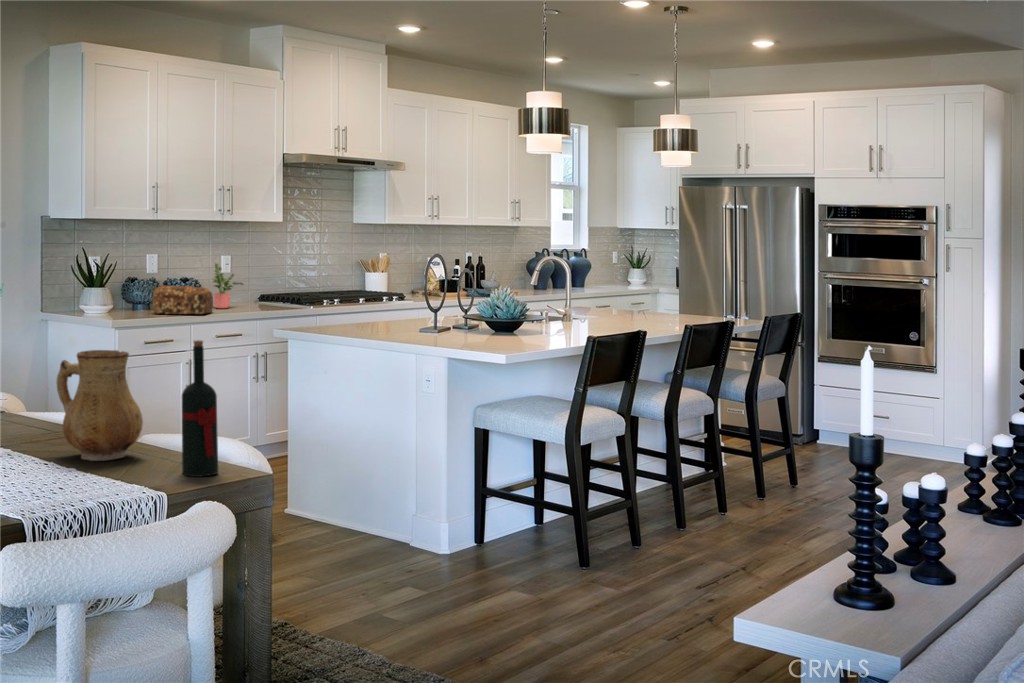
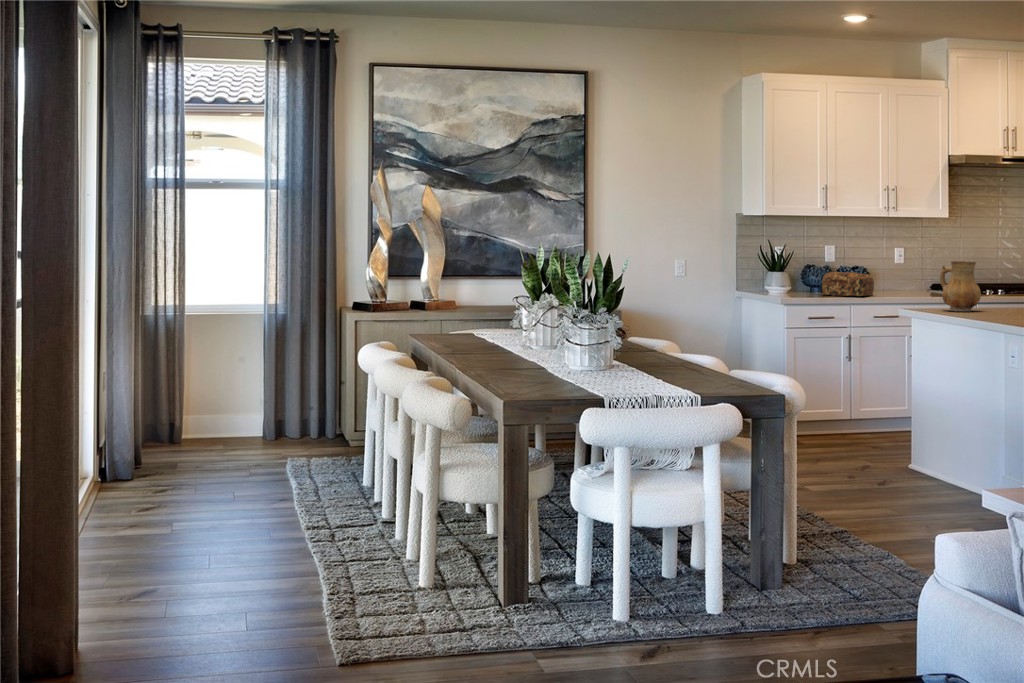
potted plant: present [213,264,243,308] -> none [877,253,906,293]
wine bottle: present [182,340,218,477] -> none [728,294,754,391]
ceramic pitcher: present [56,350,143,461] -> present [940,261,981,311]

